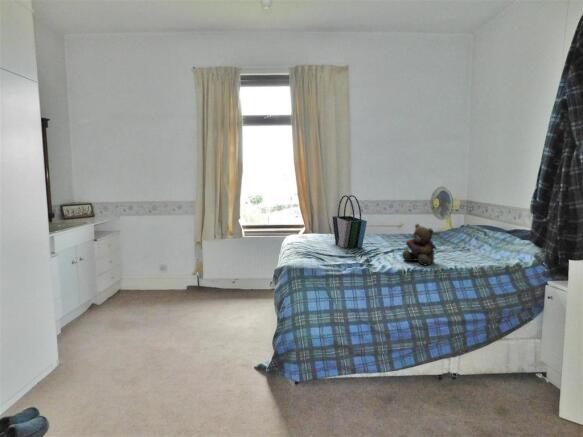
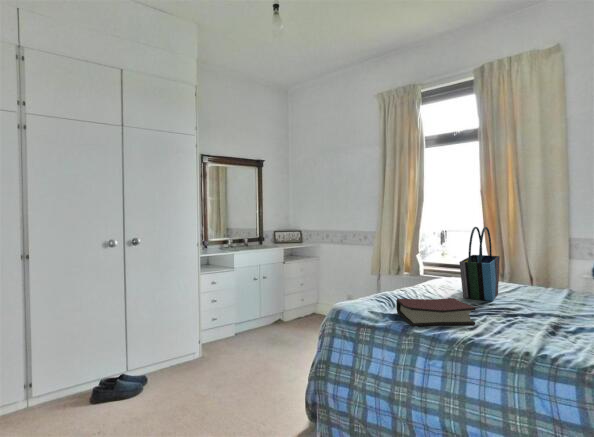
teddy bear: present [402,224,437,265] -> none [493,273,541,342]
hardback book: none [338,247,393,268] -> present [396,298,475,326]

